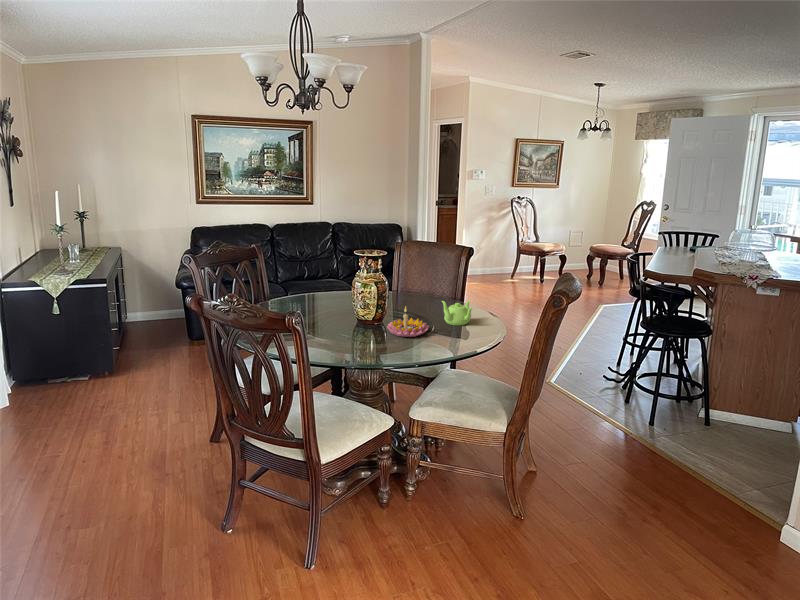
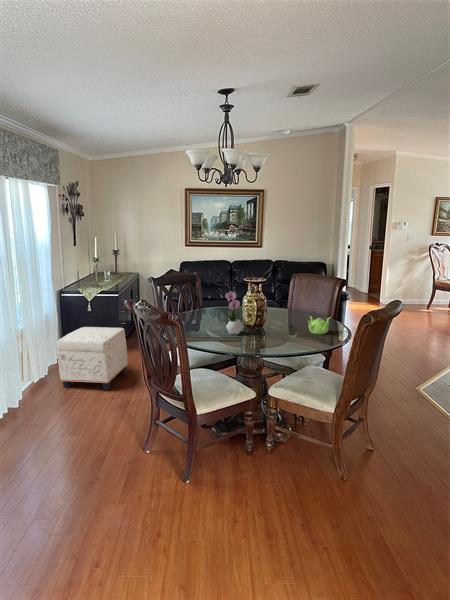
flower arrangement: none [332,261,359,336] -> present [225,283,243,334]
candle holder: present [387,307,429,338] -> none [263,317,292,339]
ottoman: none [14,339,141,451] -> present [57,327,128,390]

